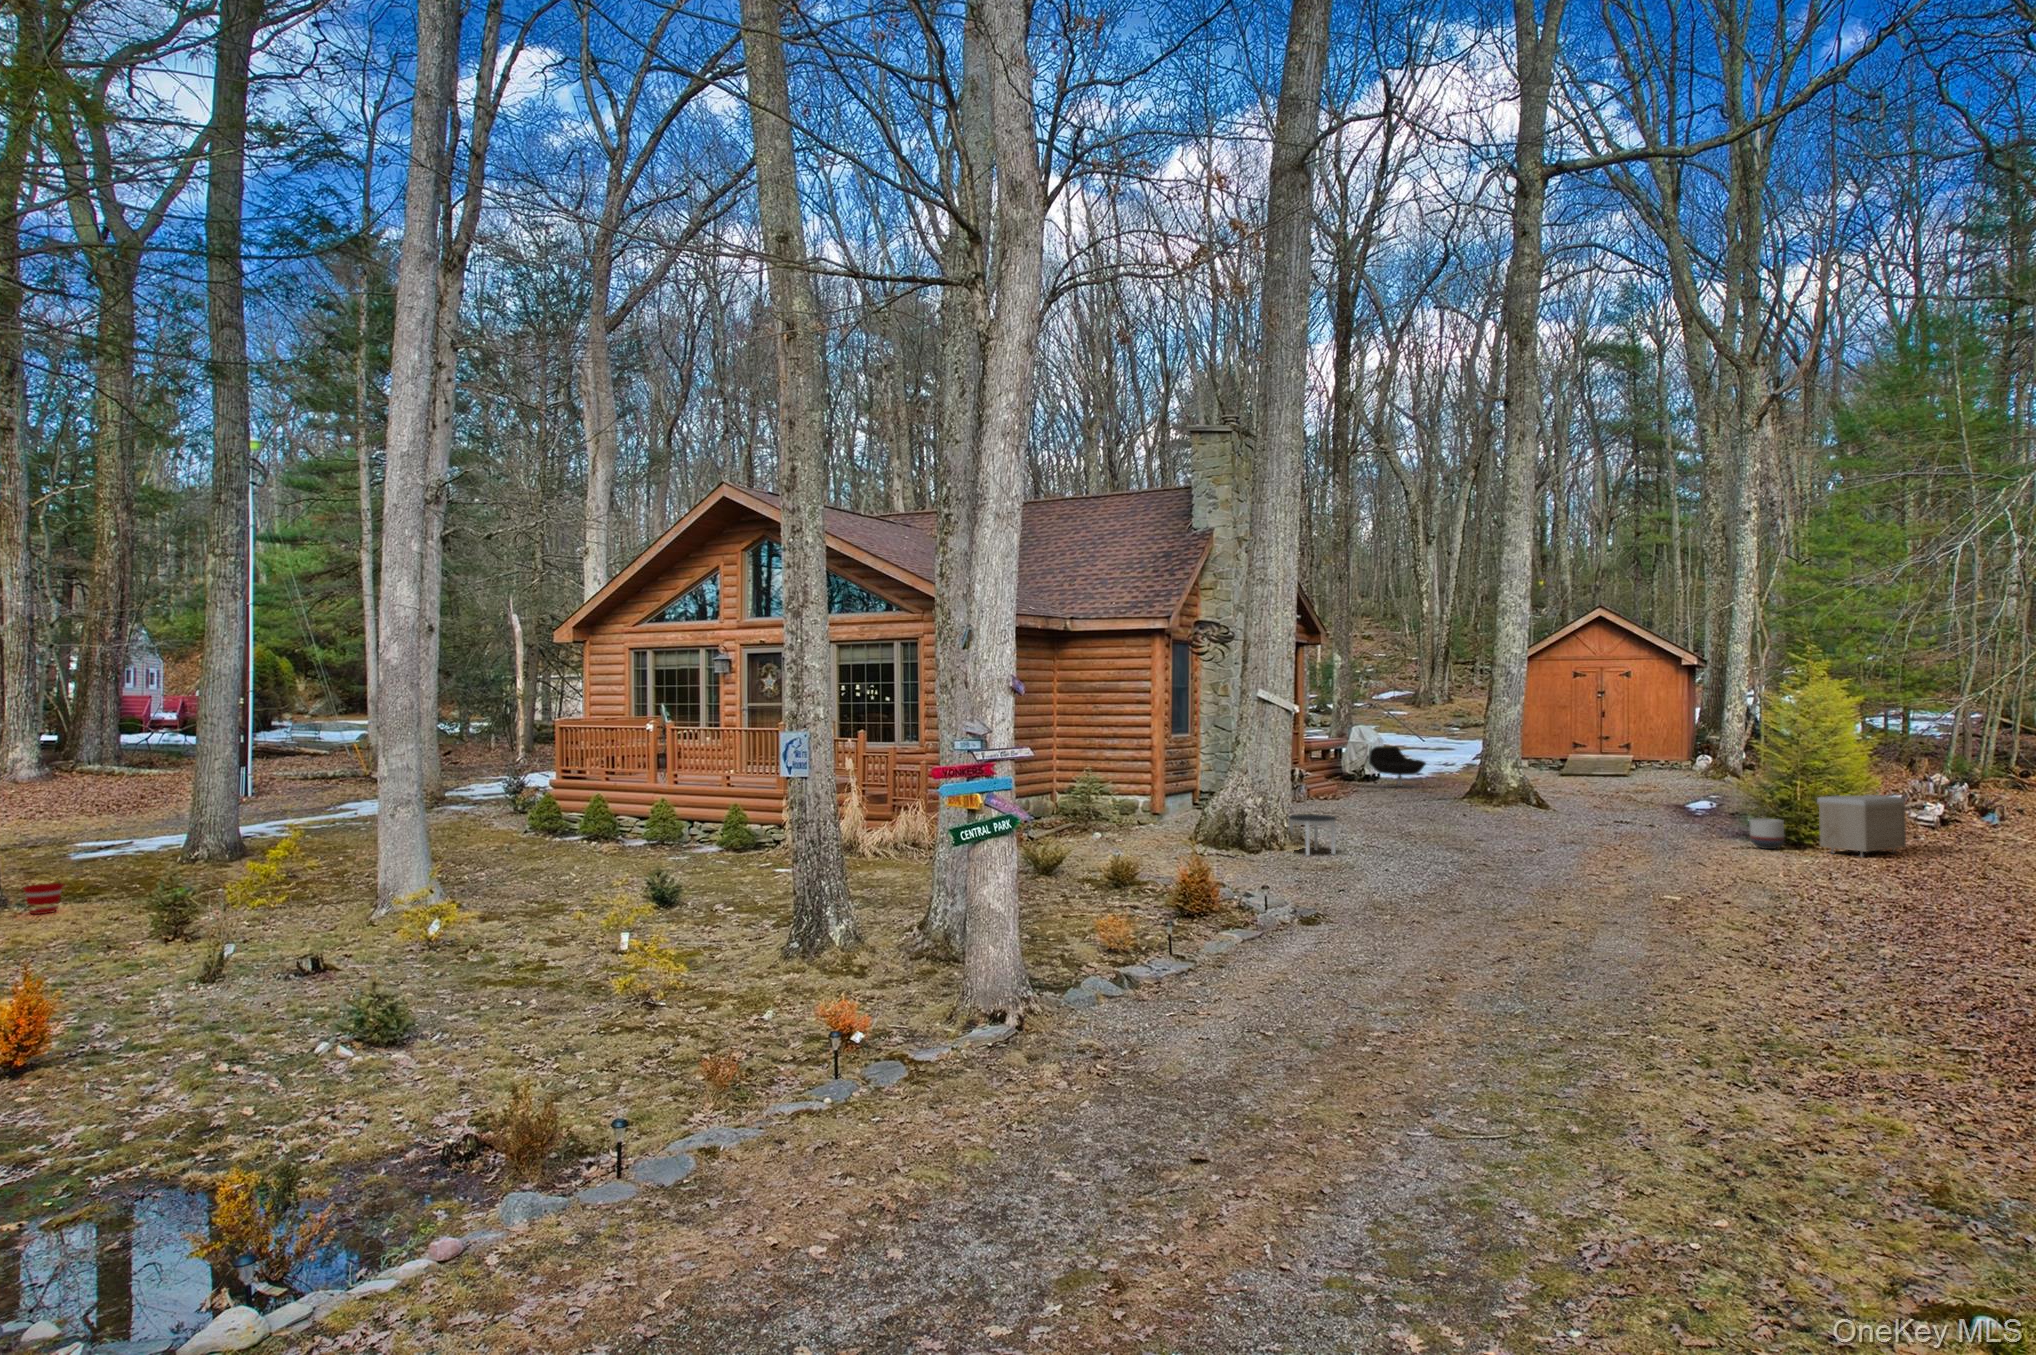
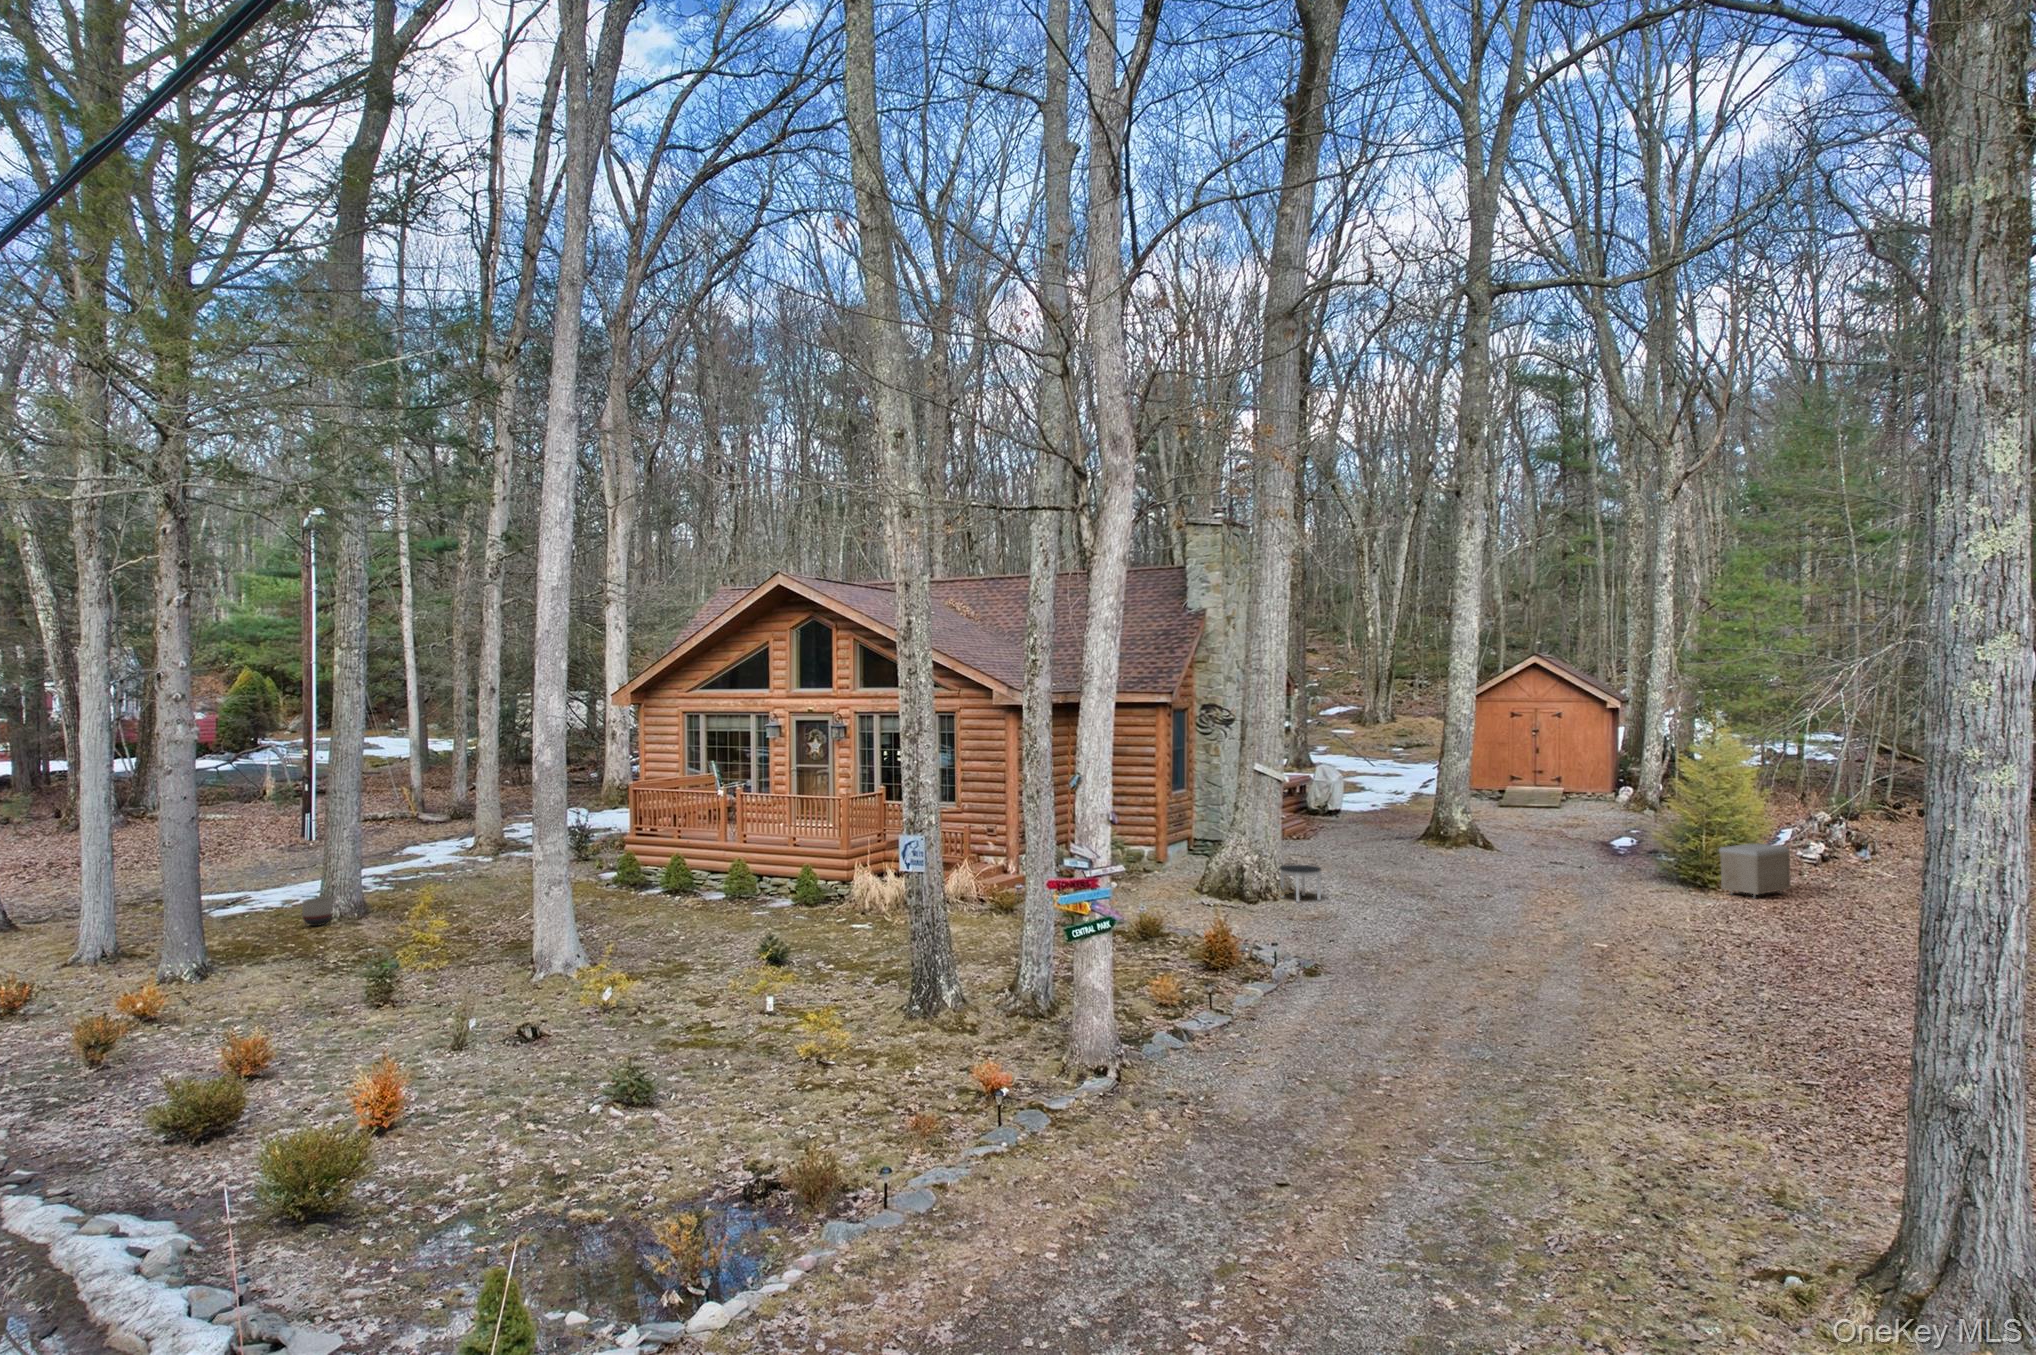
lounge chair: present [1369,746,1426,787] -> none [1334,781,1385,821]
planter: present [1749,818,1784,849] -> present [302,897,332,926]
bucket: present [23,875,64,914] -> none [204,945,237,982]

